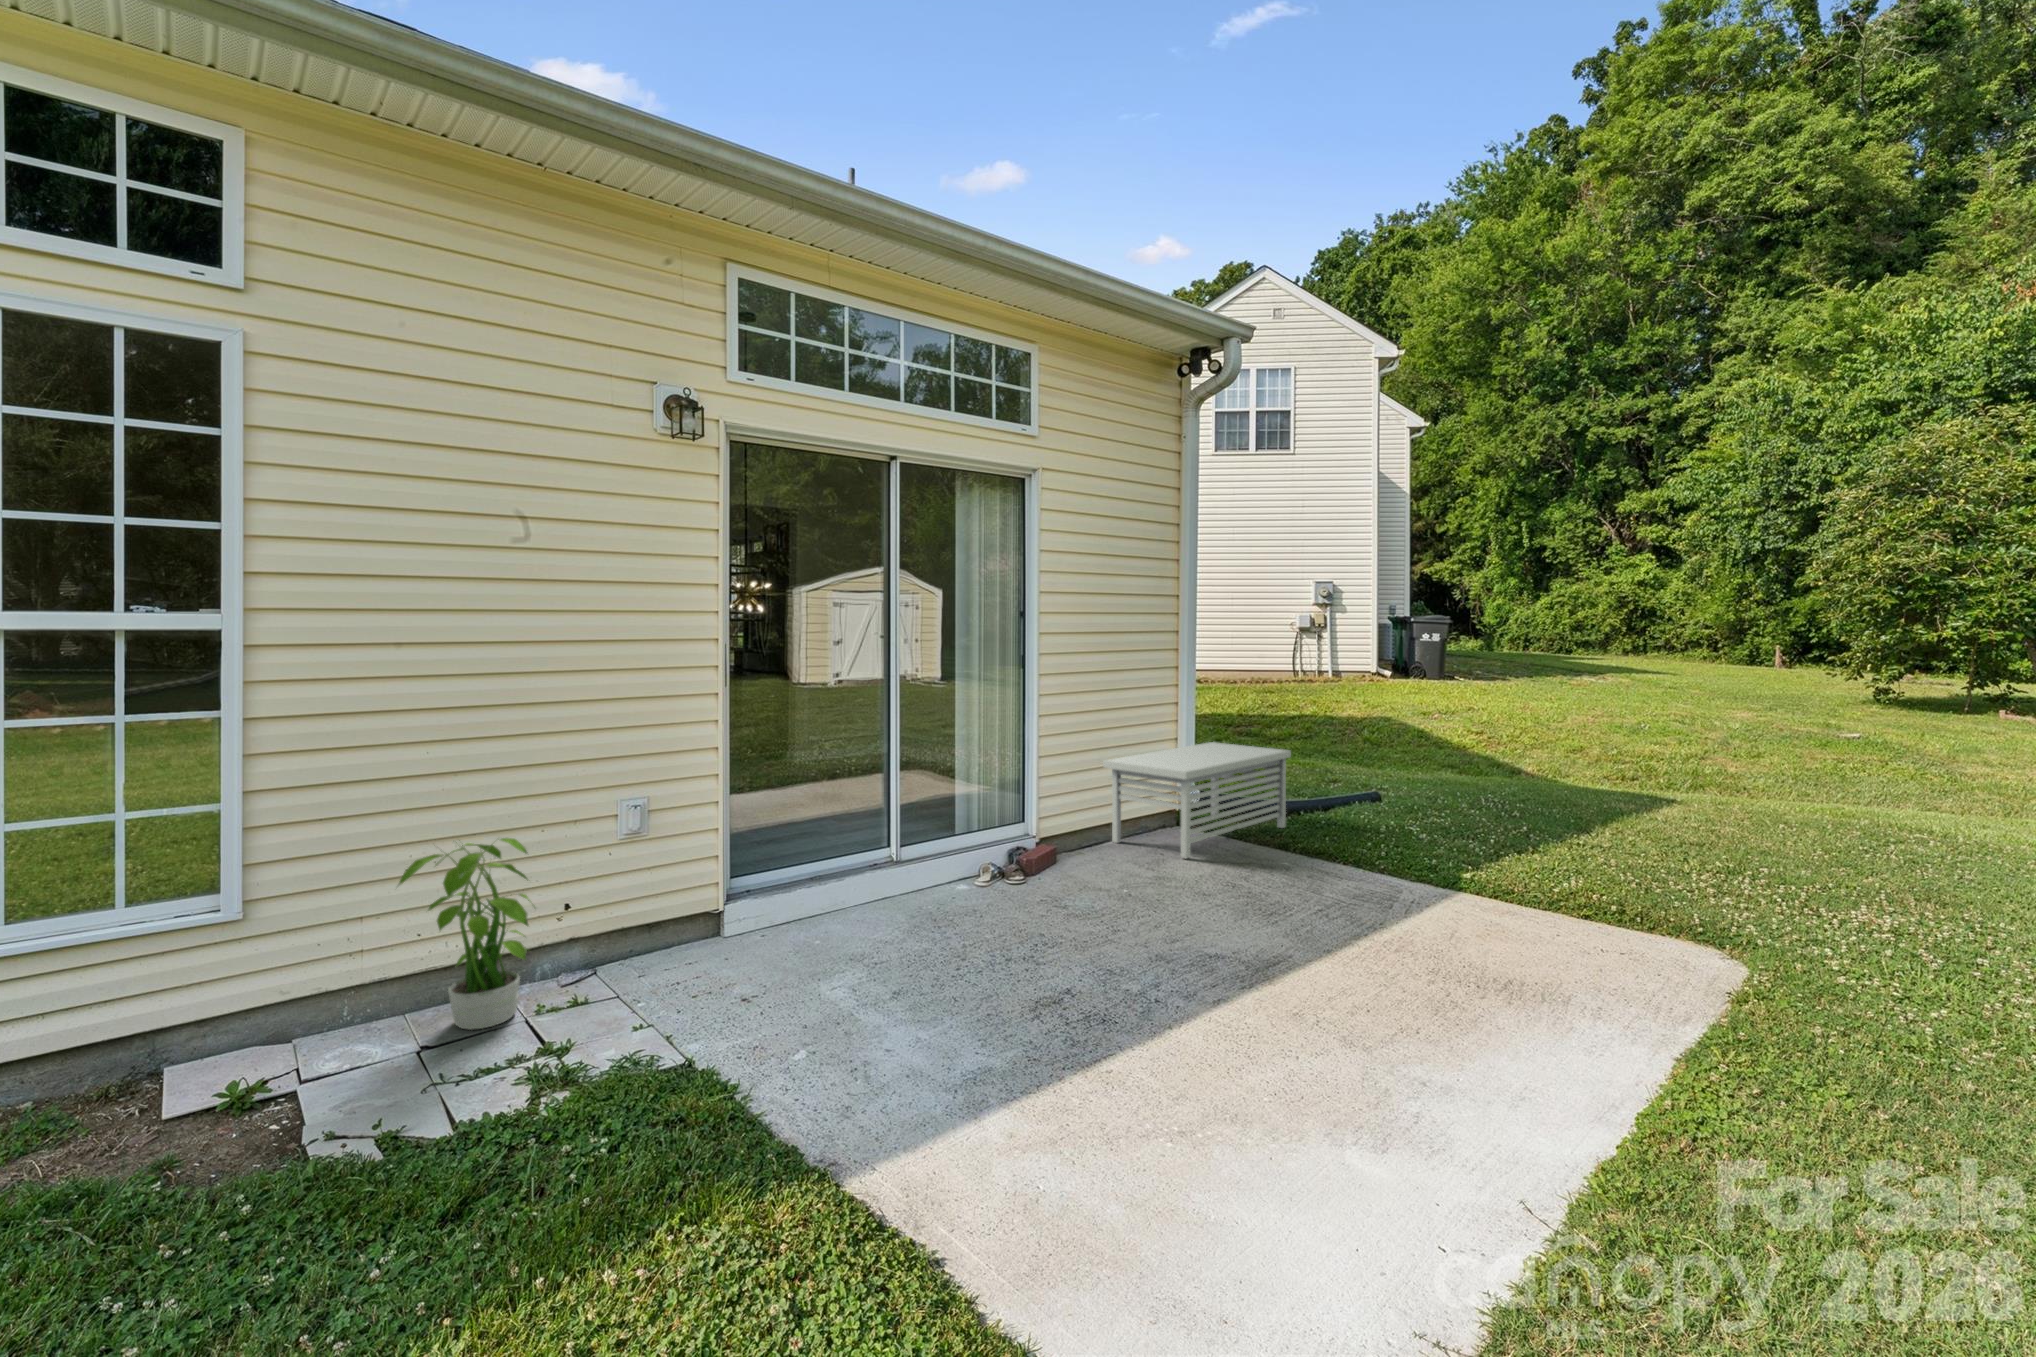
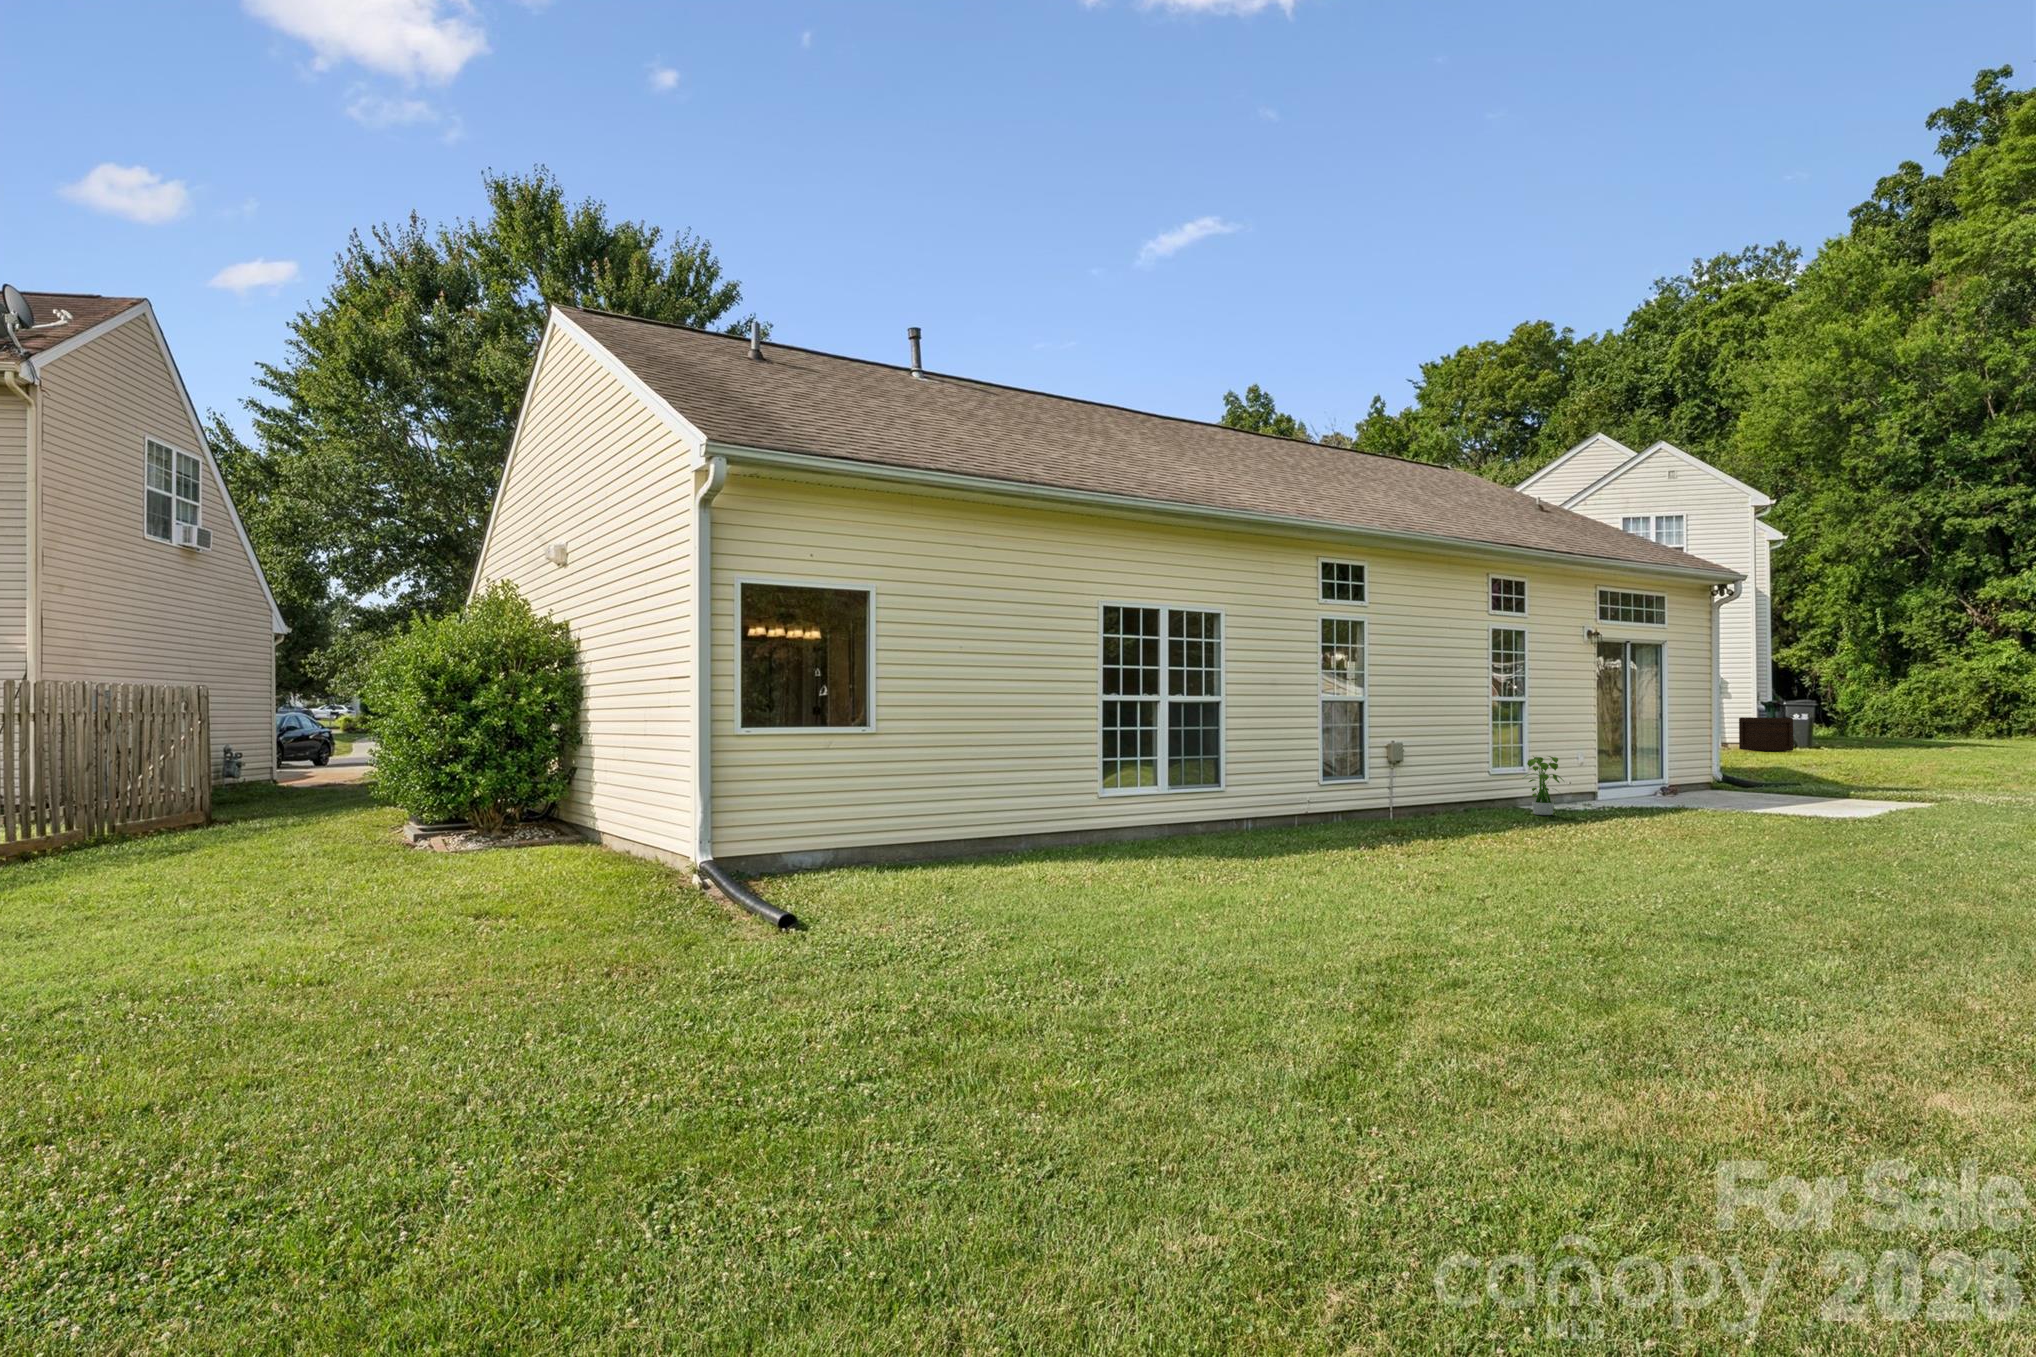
wooden crate: none [1358,640,1418,681] -> present [1739,717,1793,751]
storage bench: present [1103,742,1291,859] -> none [1677,758,1768,803]

